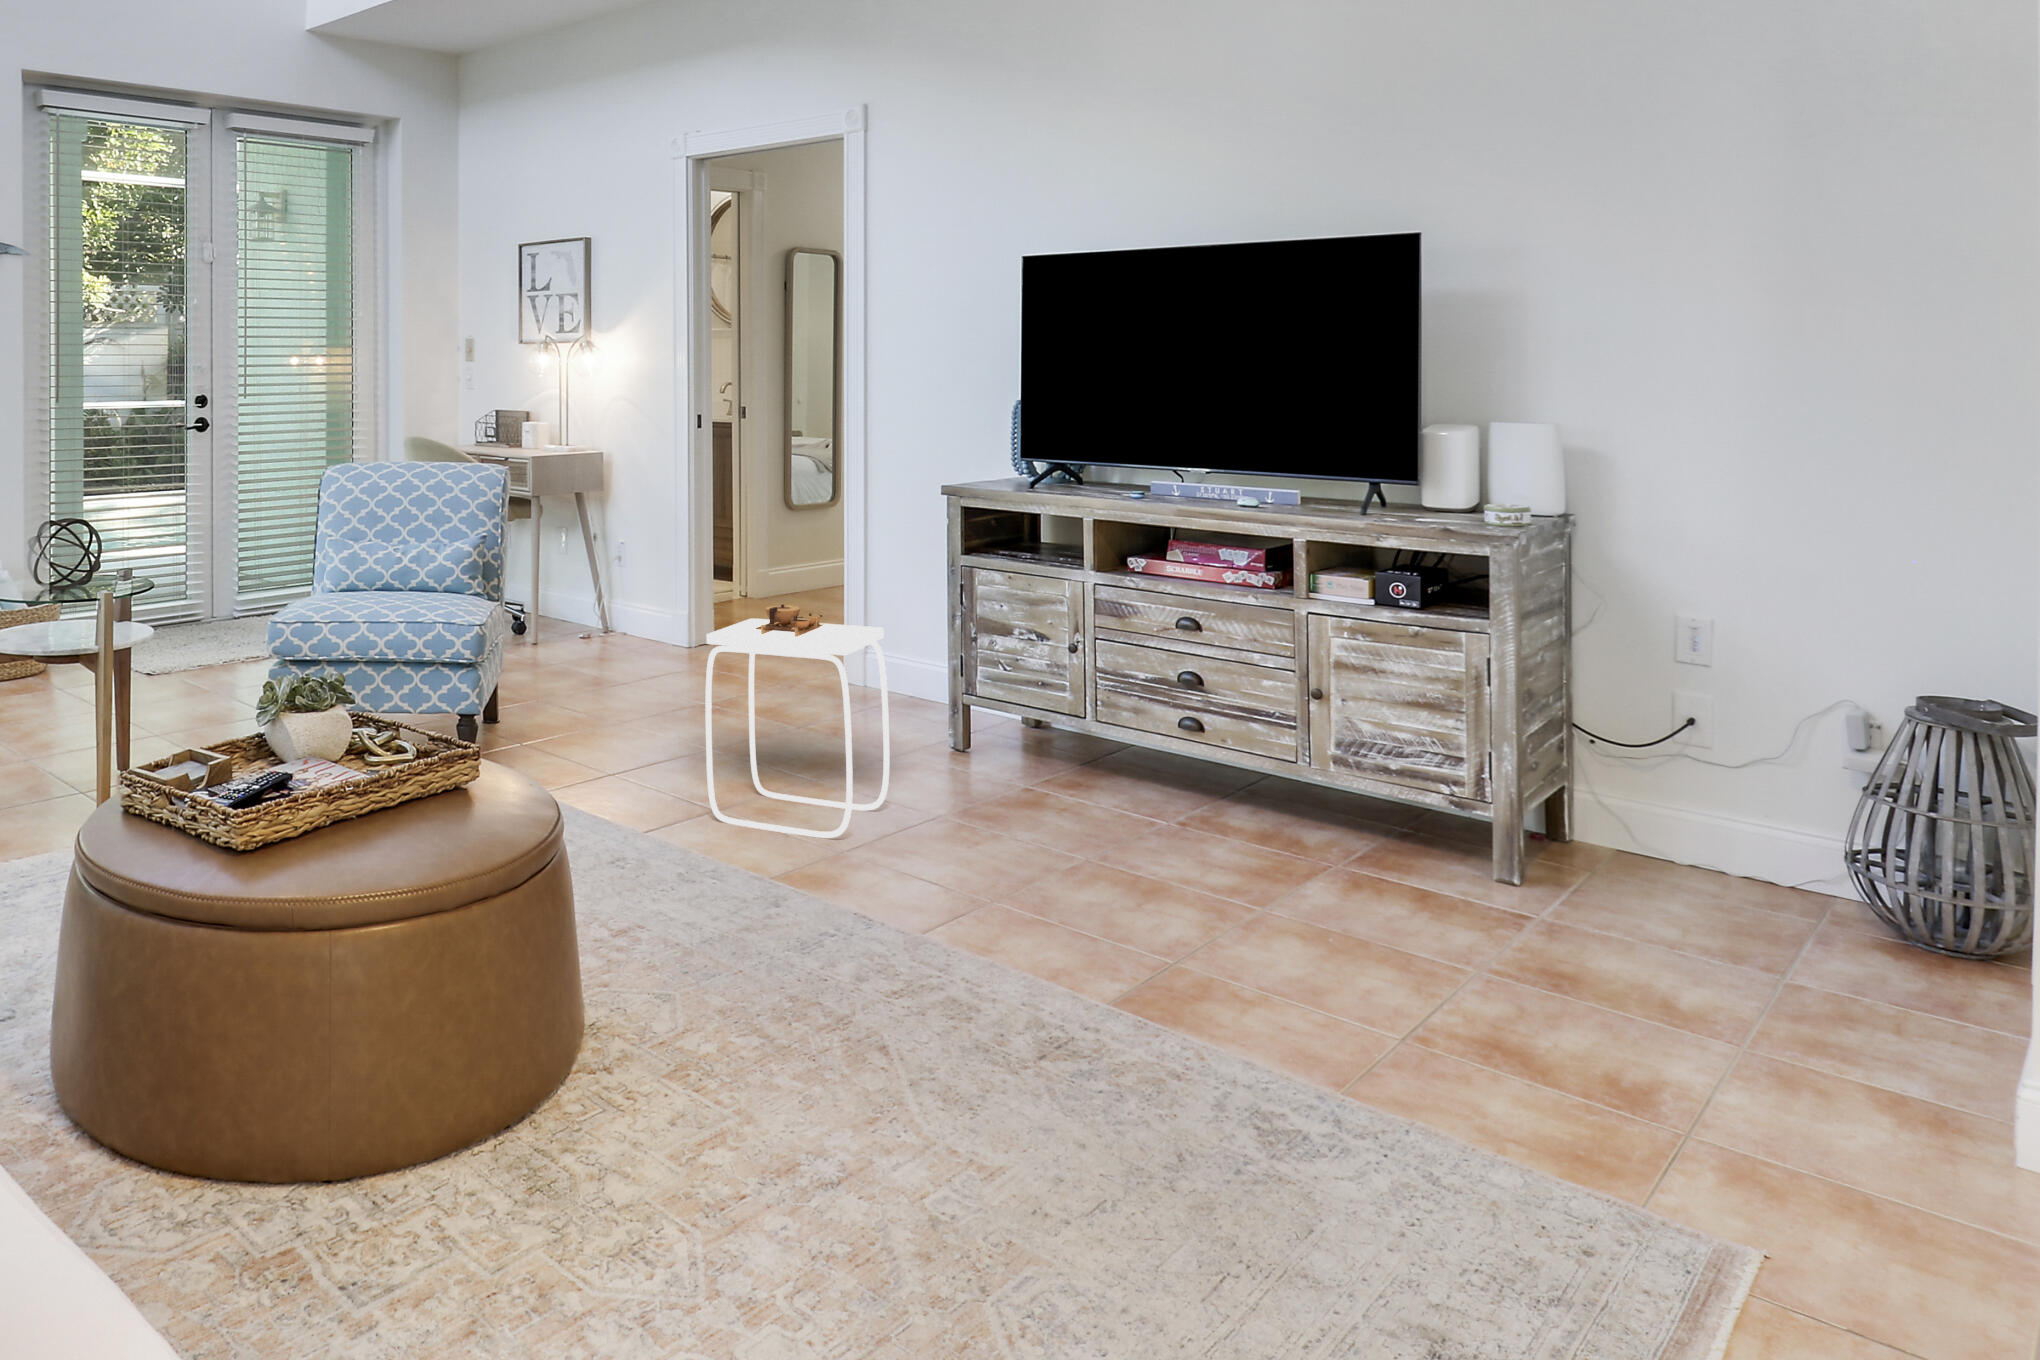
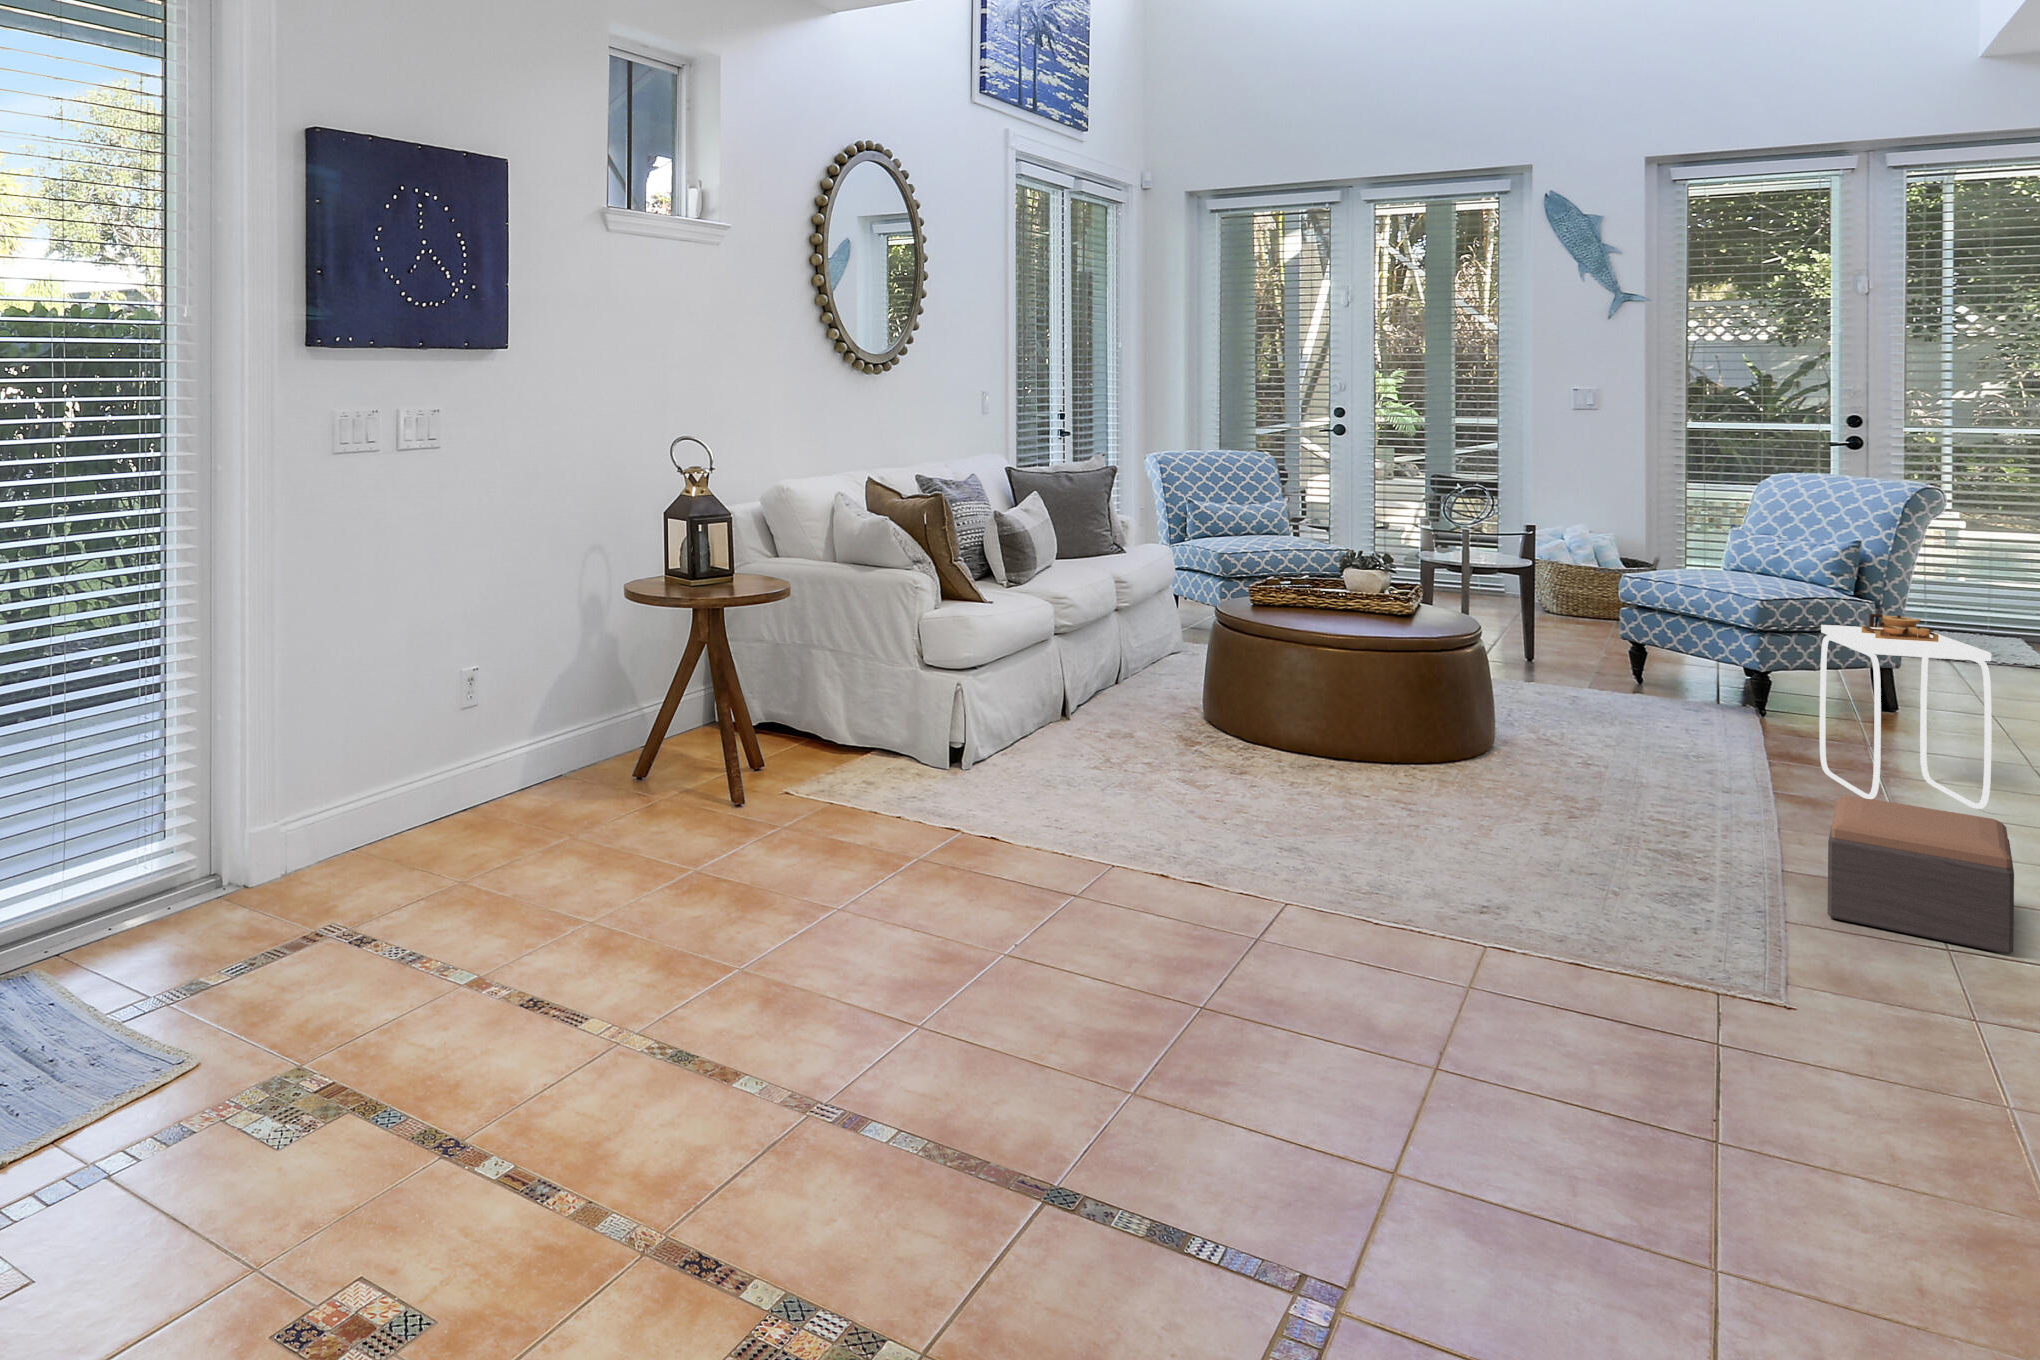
footstool: none [1165,815,1422,1016] -> present [1828,796,2014,954]

